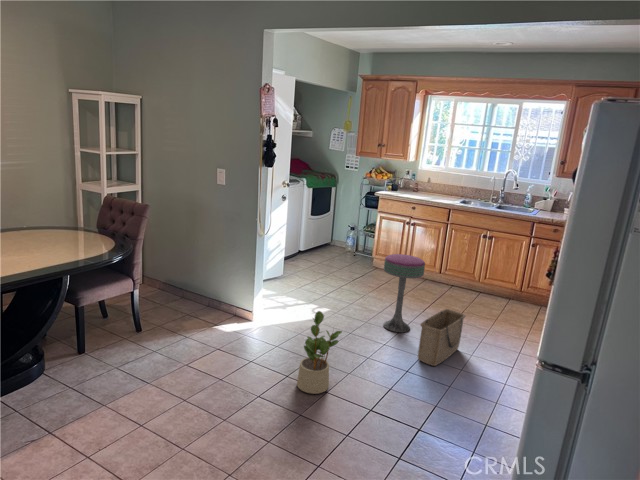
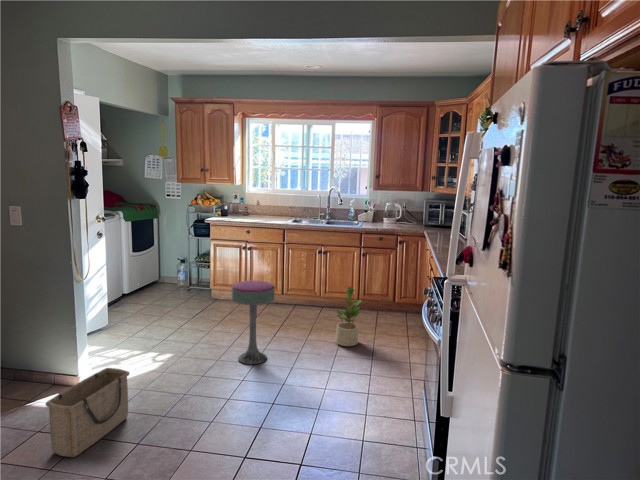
basket: present [418,309,465,366] -> present [46,368,129,457]
potted plant: present [297,311,342,394] -> present [335,286,361,346]

